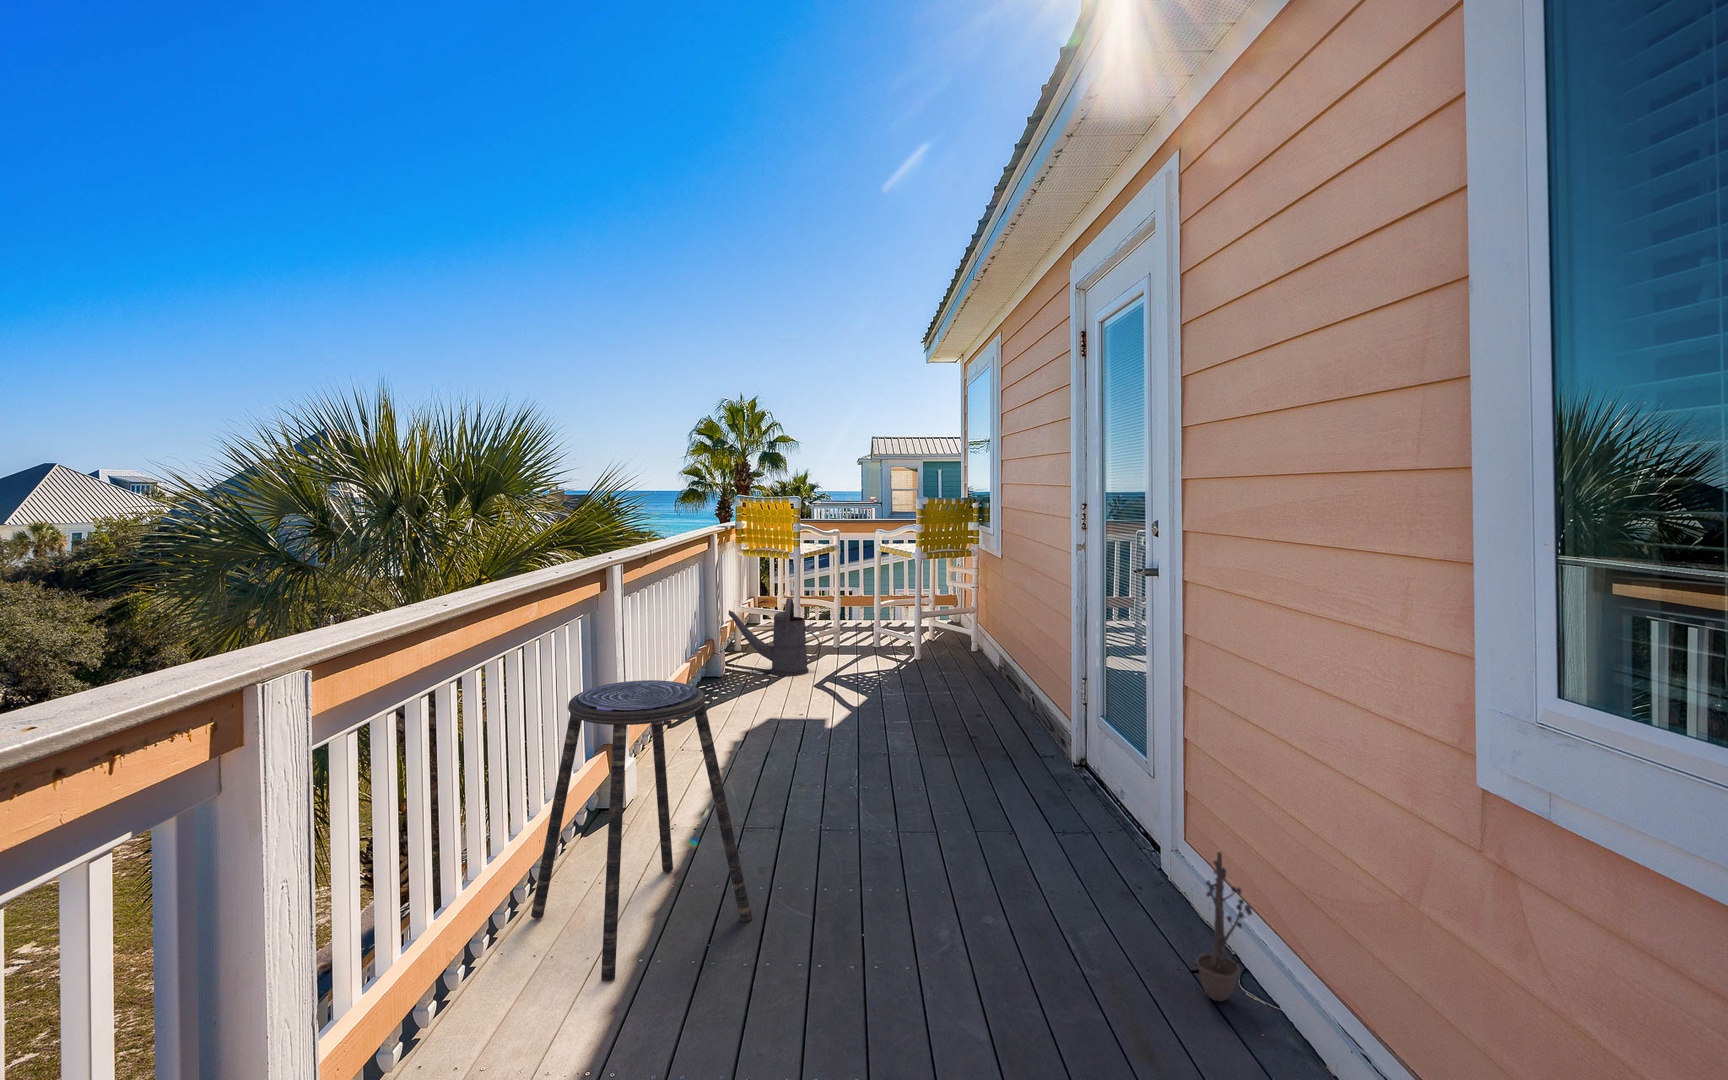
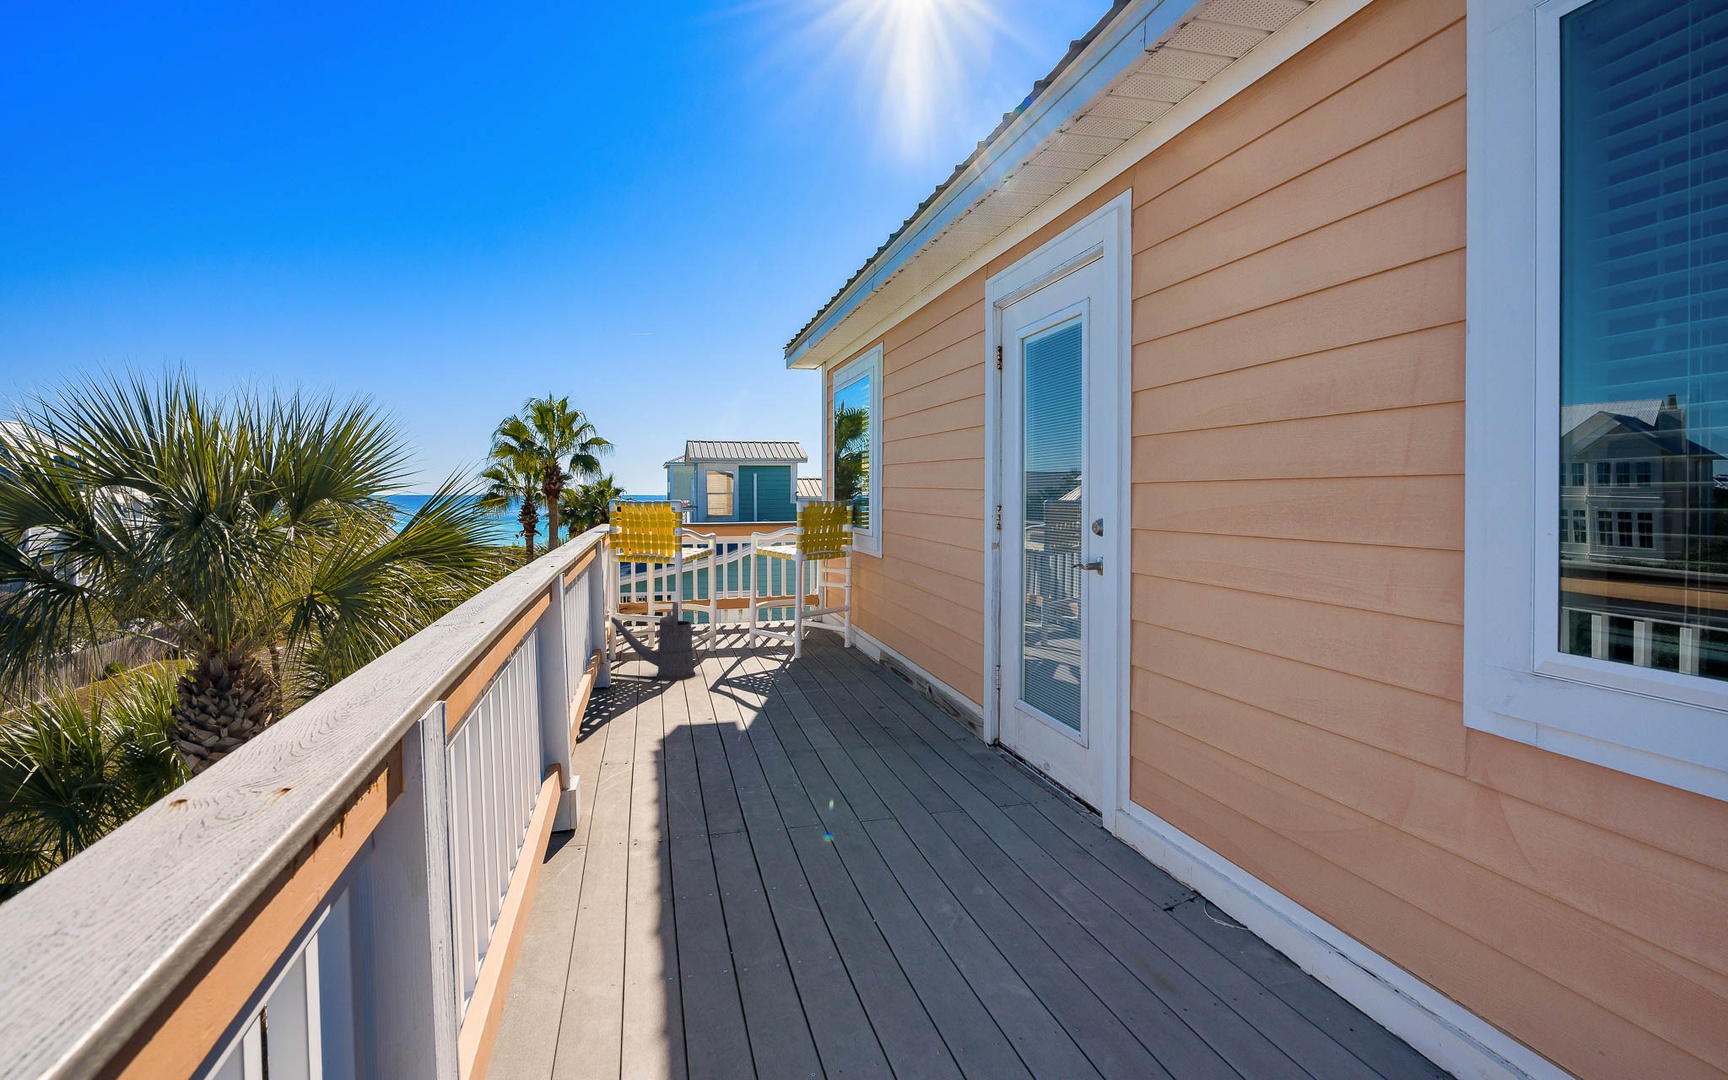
stool: present [531,680,752,981] -> none [530,697,774,1026]
decorative plant: present [1196,852,1252,1001] -> none [1198,817,1266,950]

